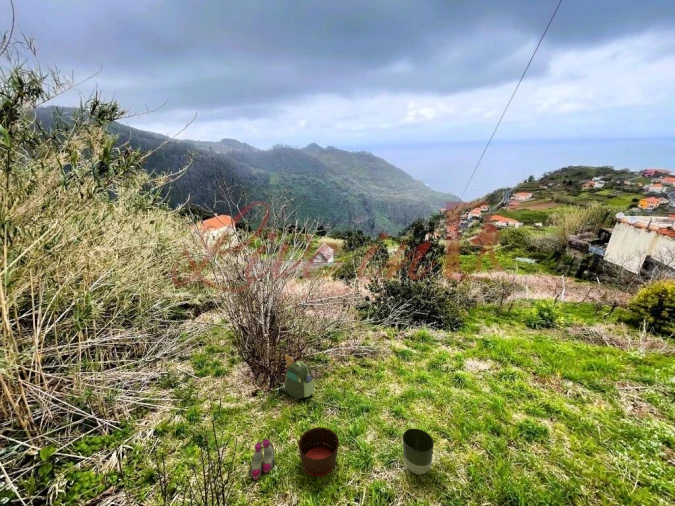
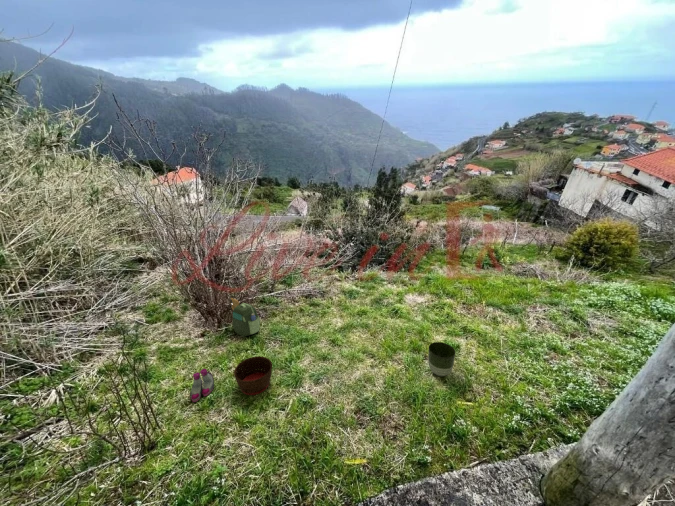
planter: present [403,429,434,474] -> present [428,342,455,376]

